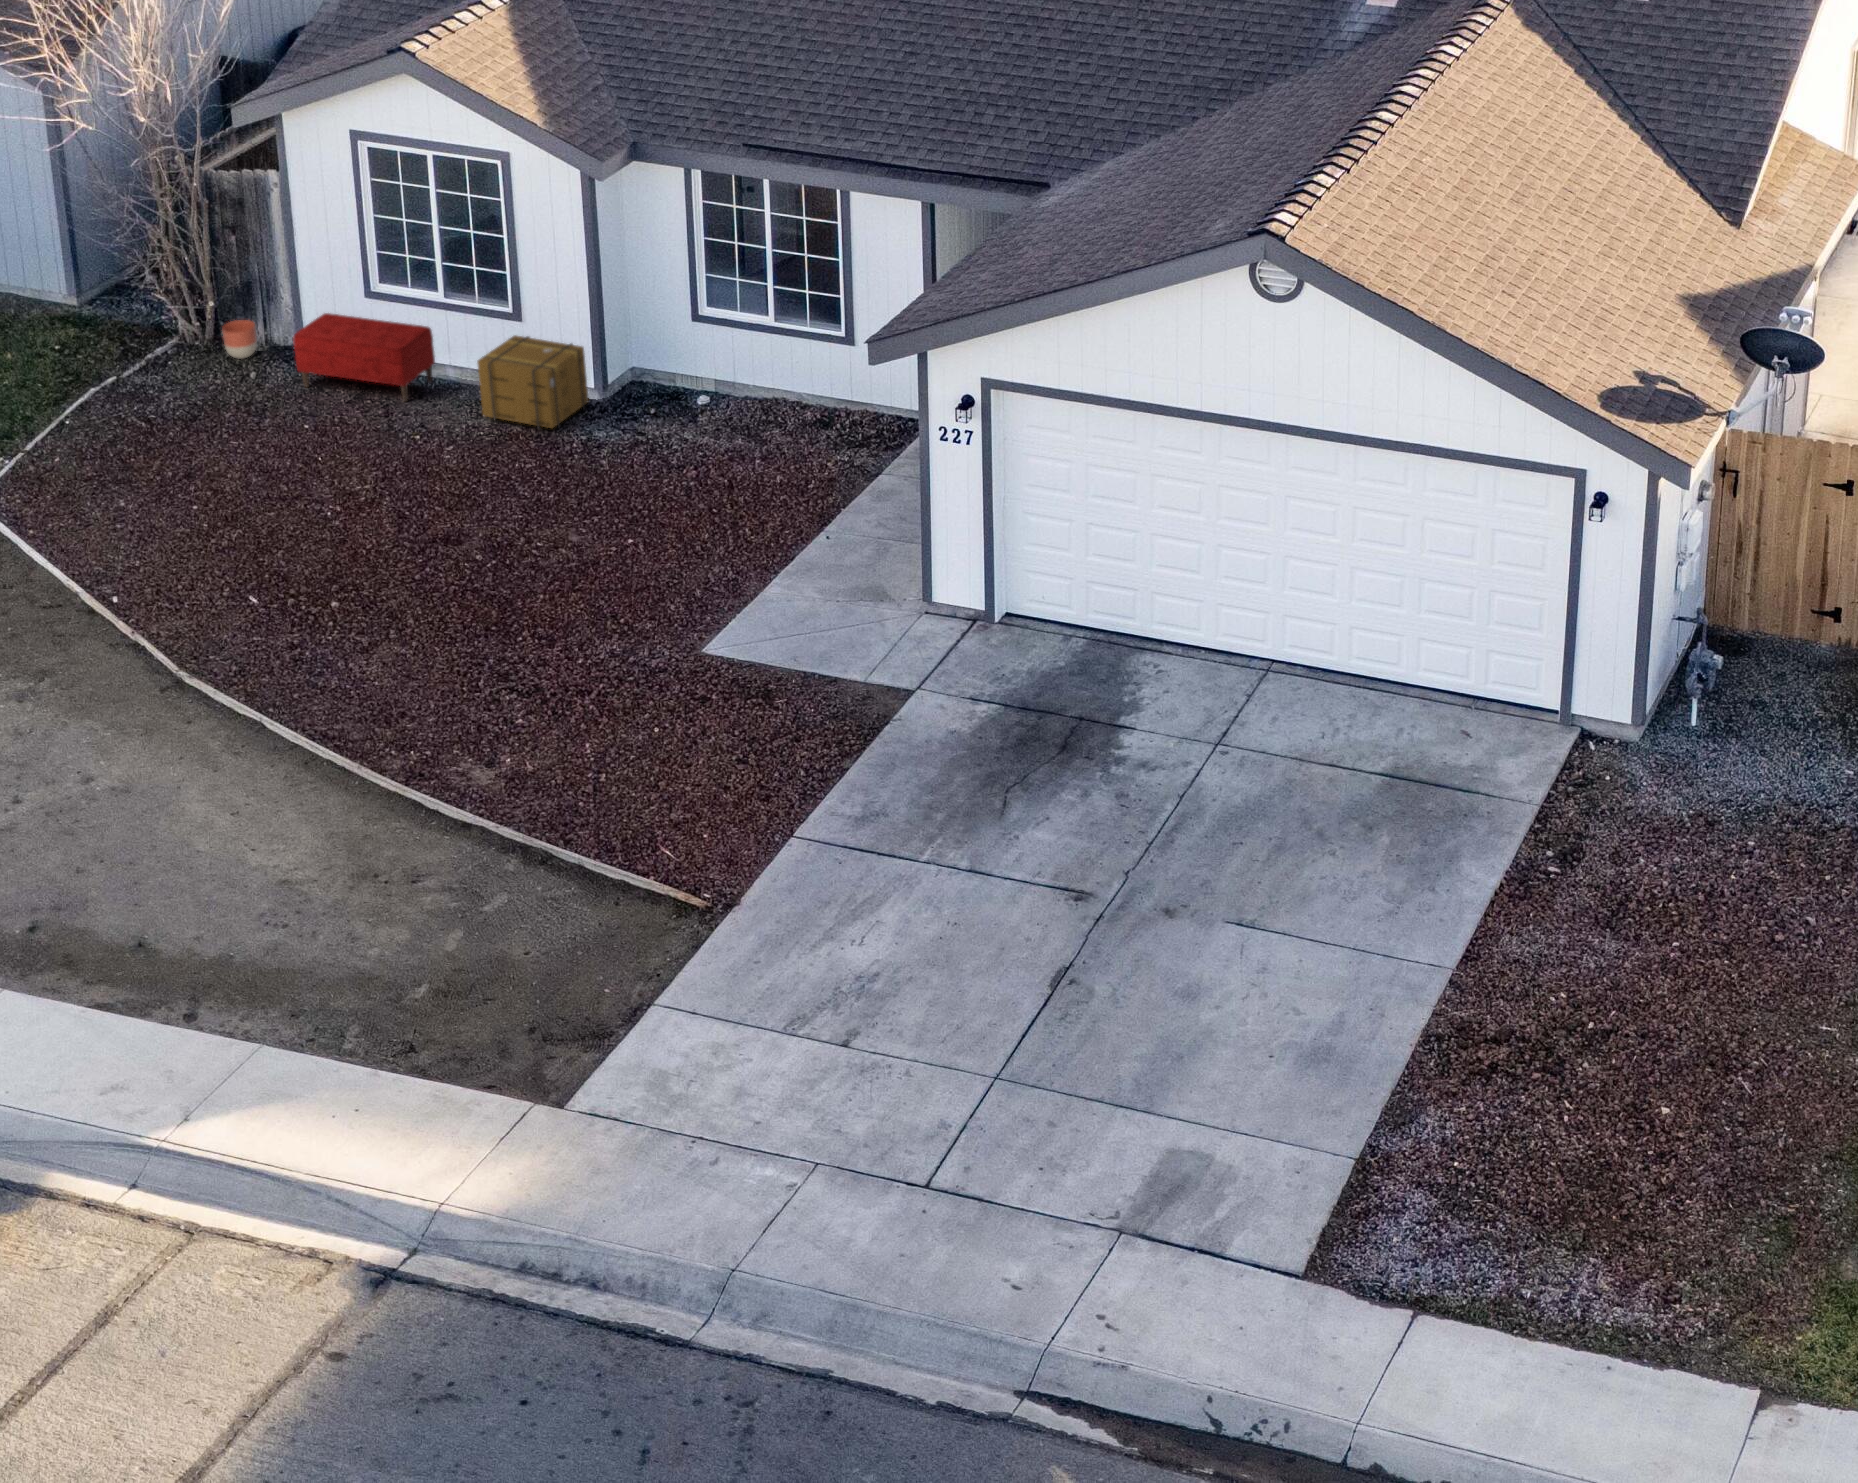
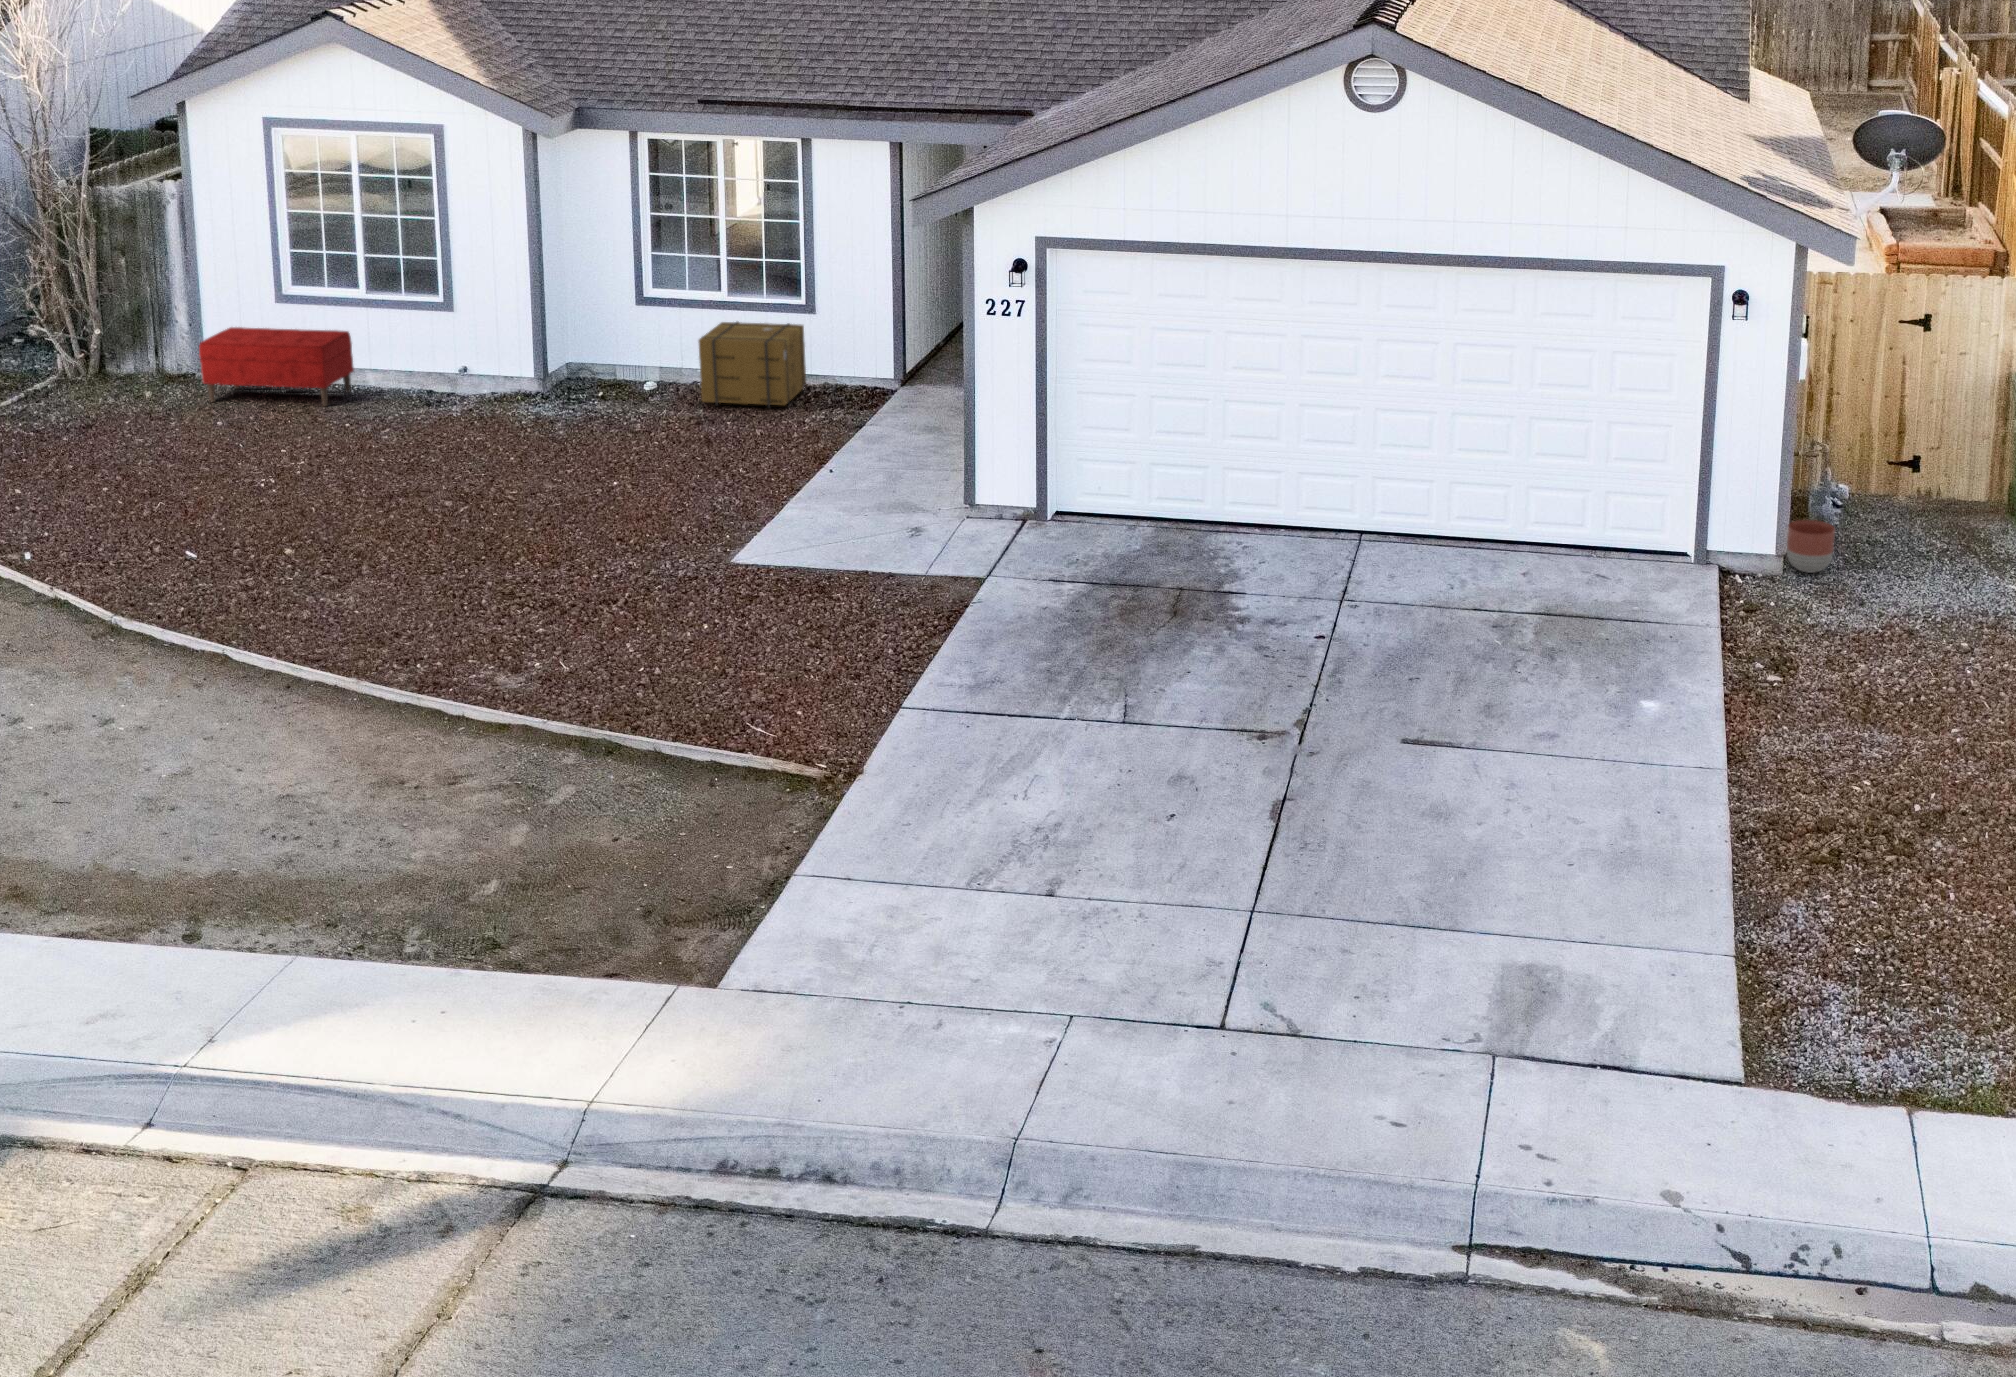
planter: present [222,320,257,358] -> present [1787,520,1835,573]
cardboard box: present [477,335,589,428] -> present [699,322,806,407]

